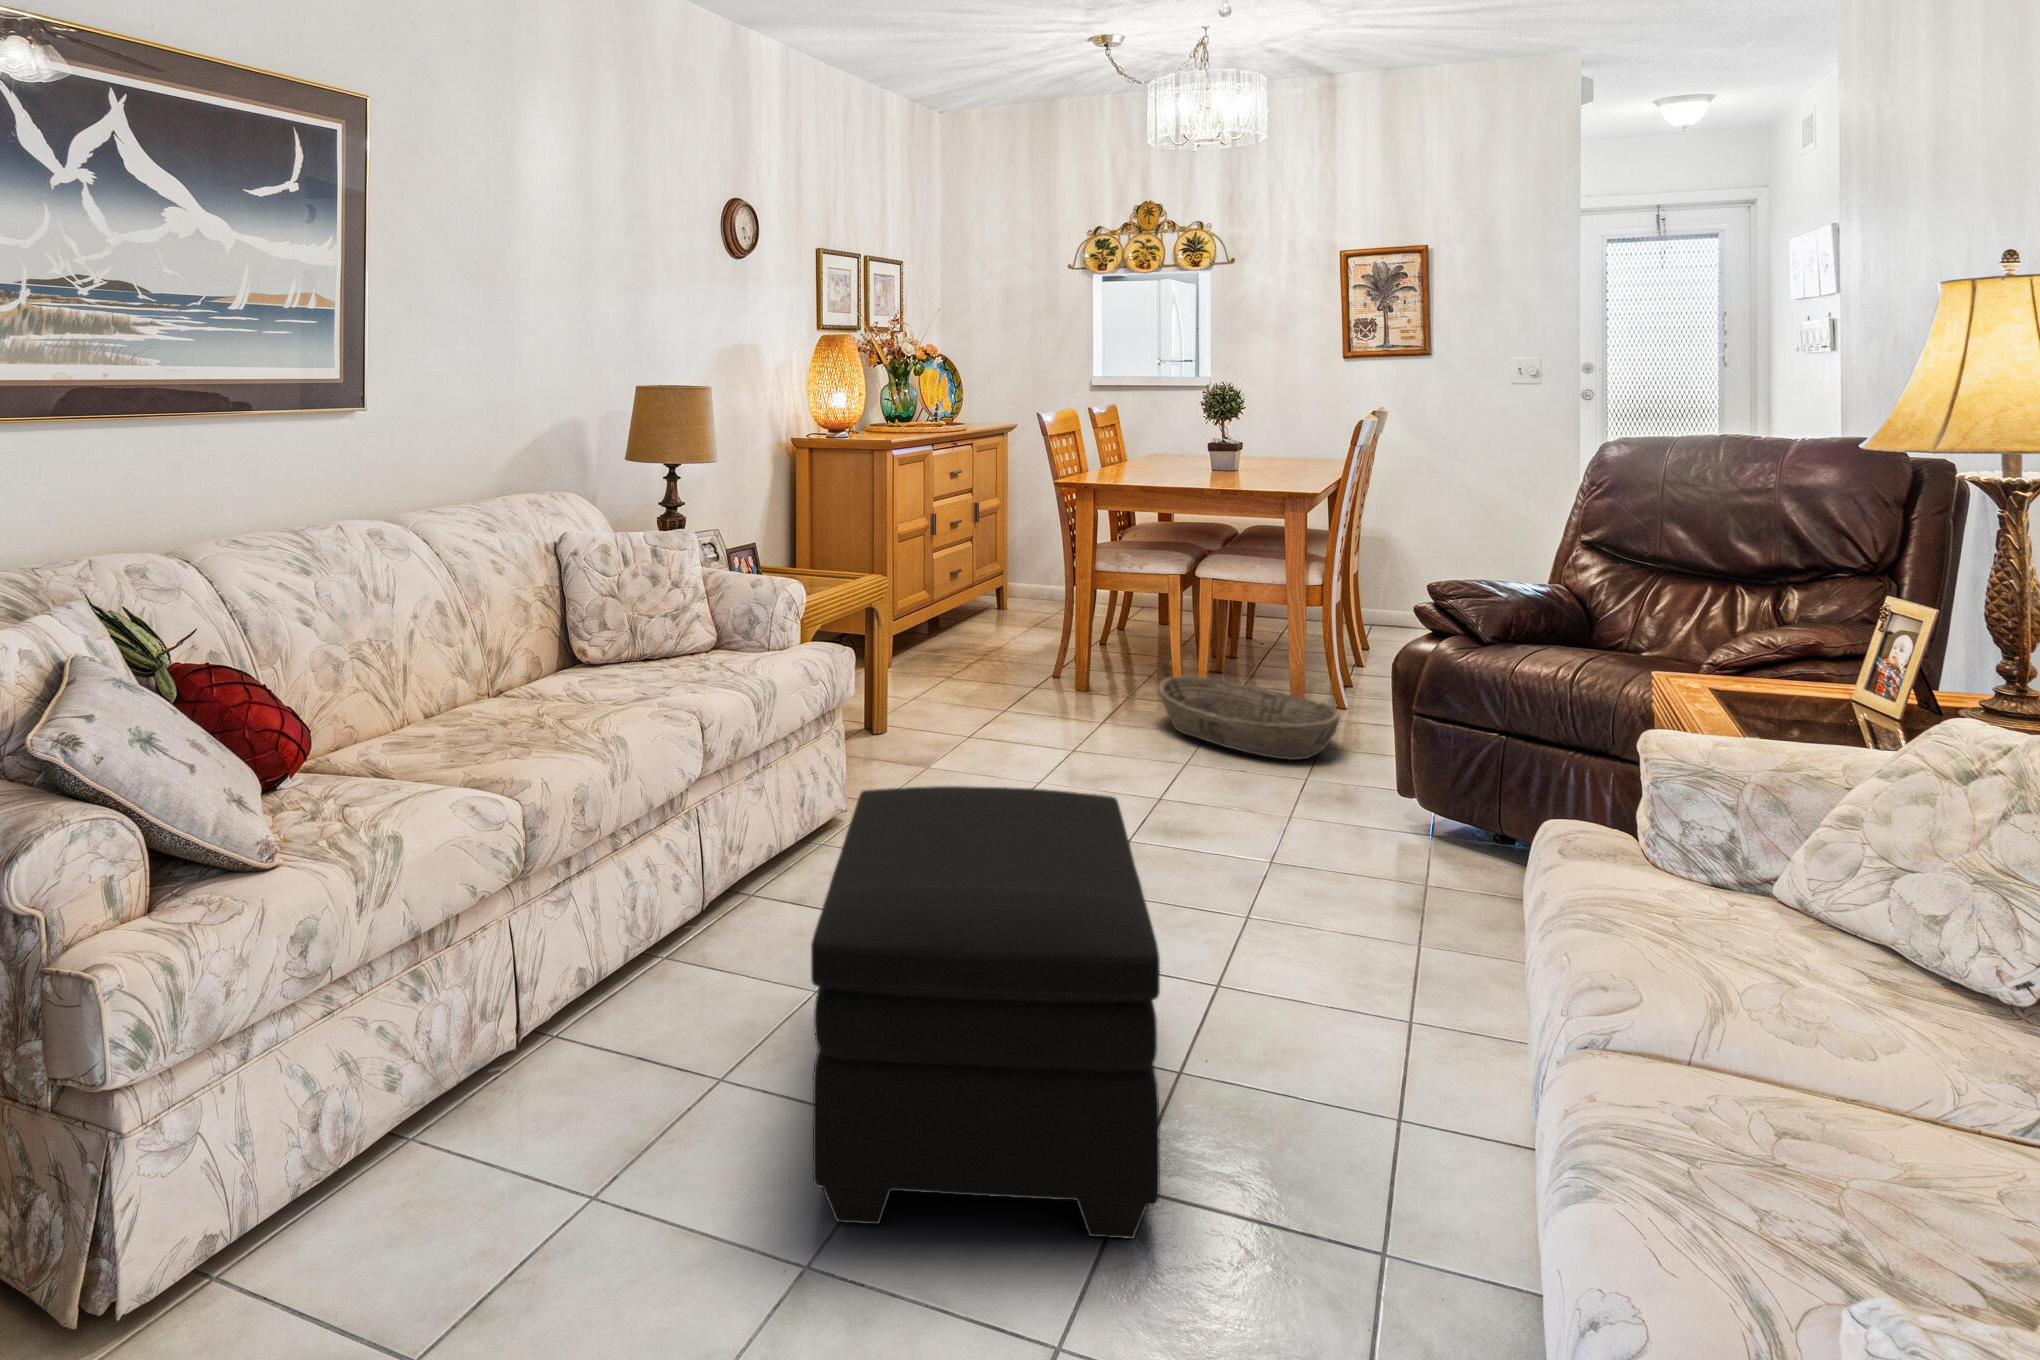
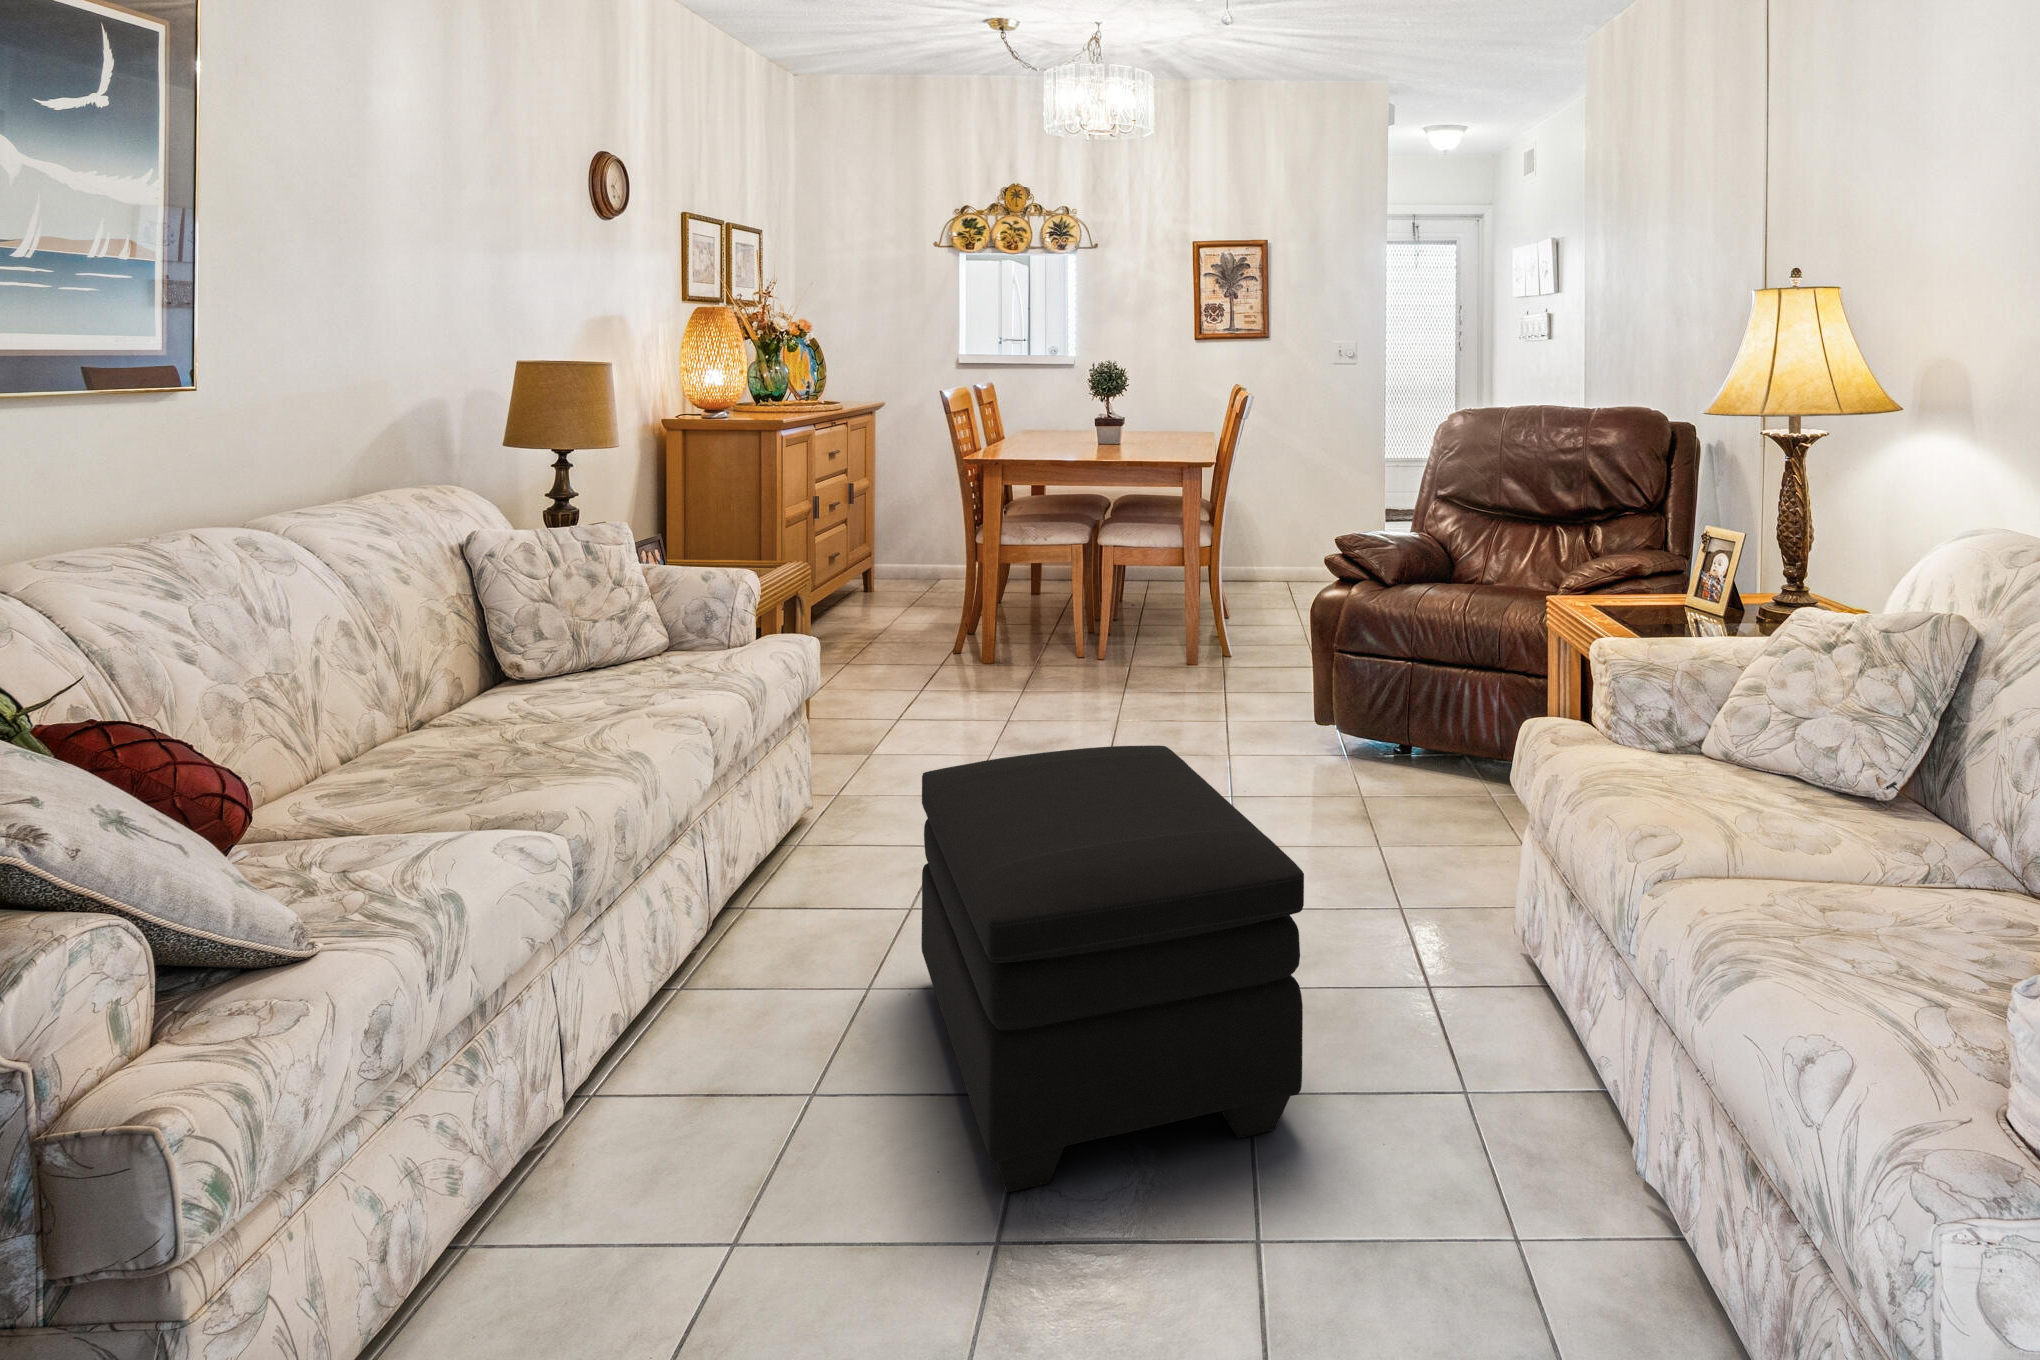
basket: present [1159,676,1340,760] -> none [1074,636,1242,702]

